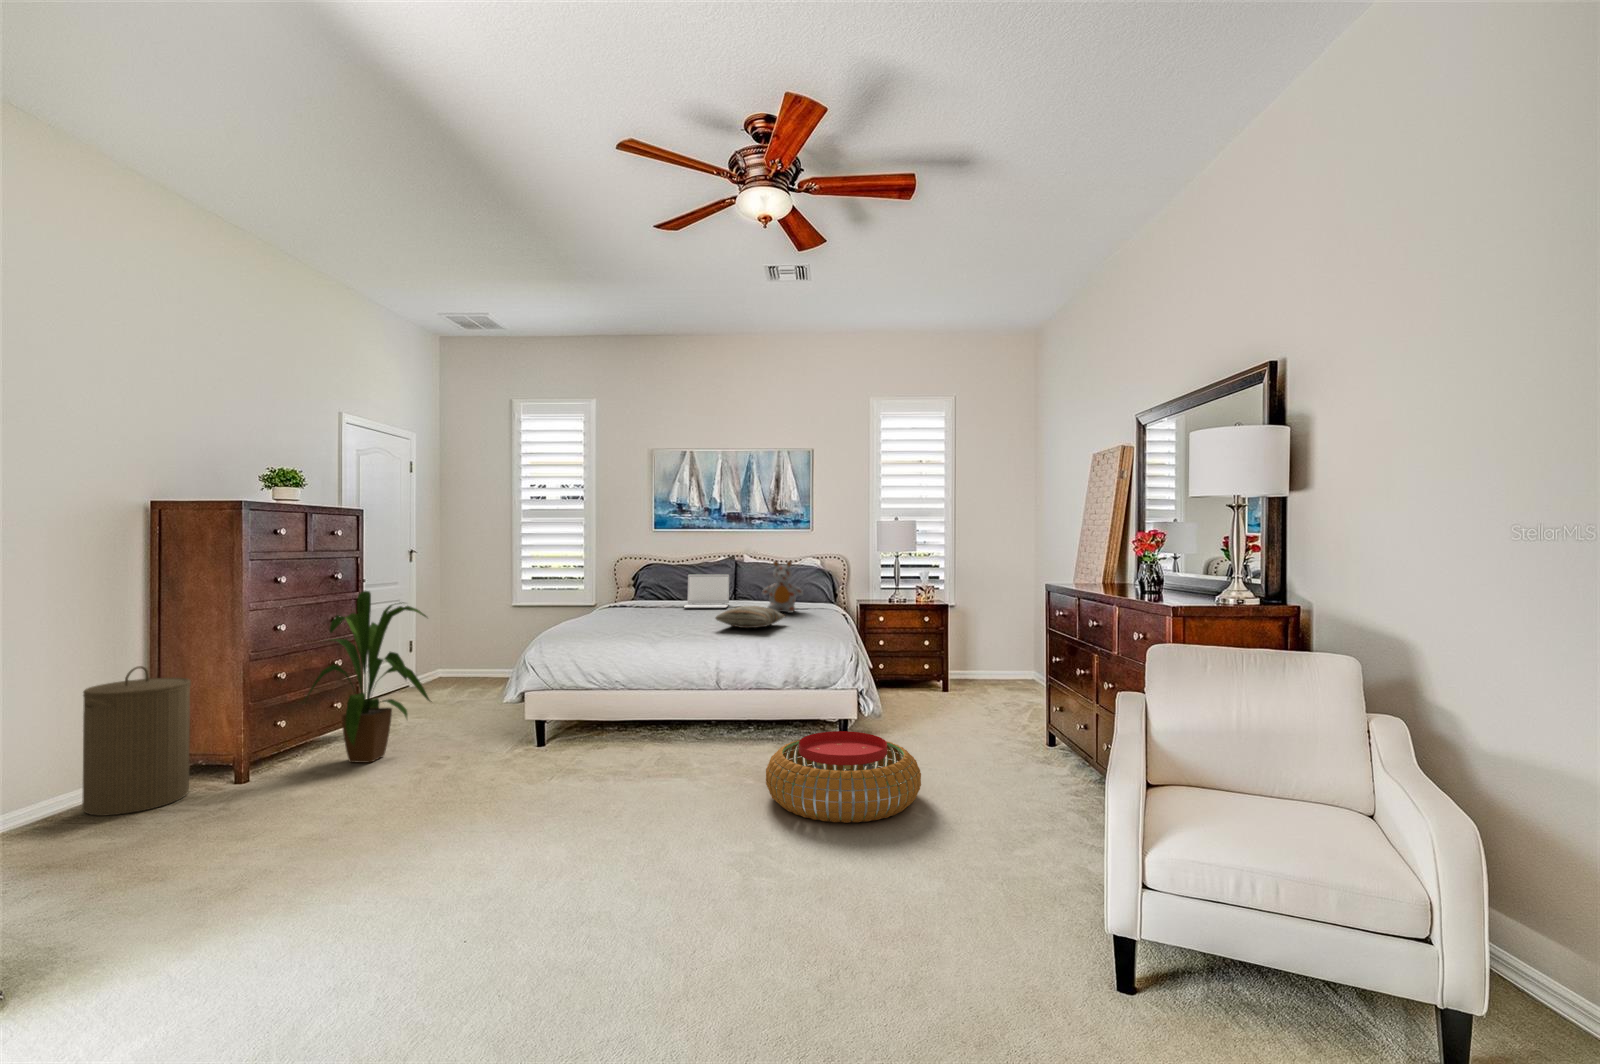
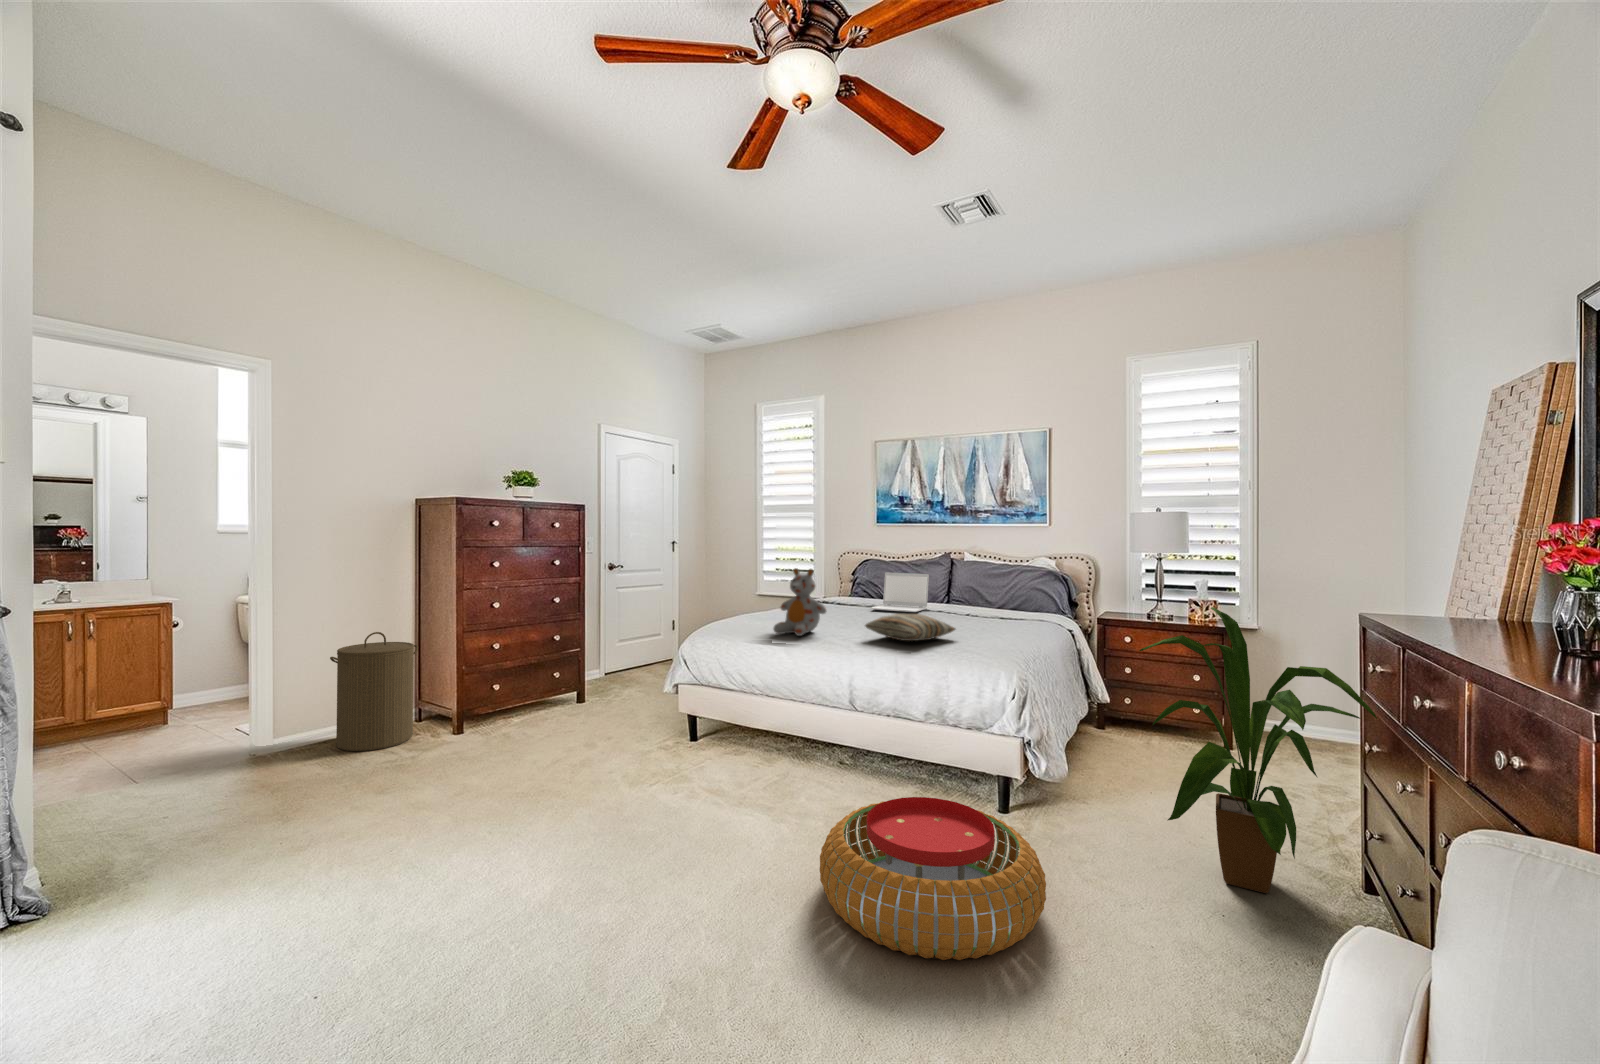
stuffed bear: present [762,561,804,613] -> present [774,568,827,636]
house plant: present [307,591,432,763] -> present [1139,607,1377,893]

